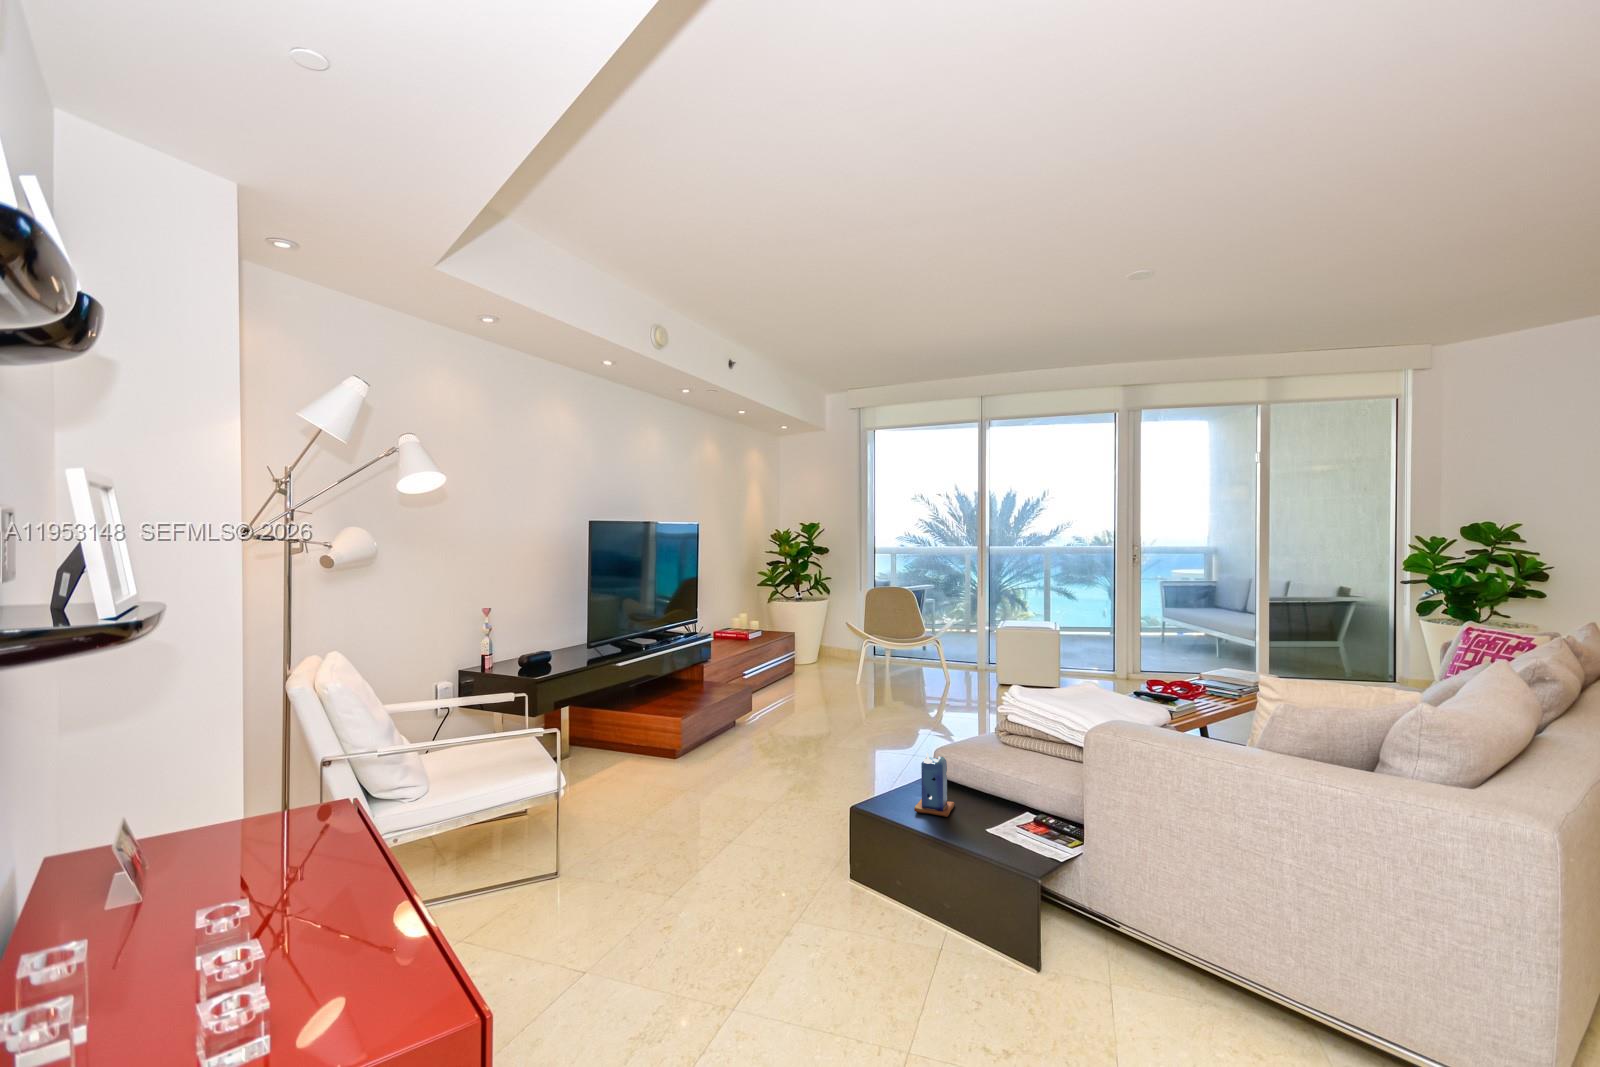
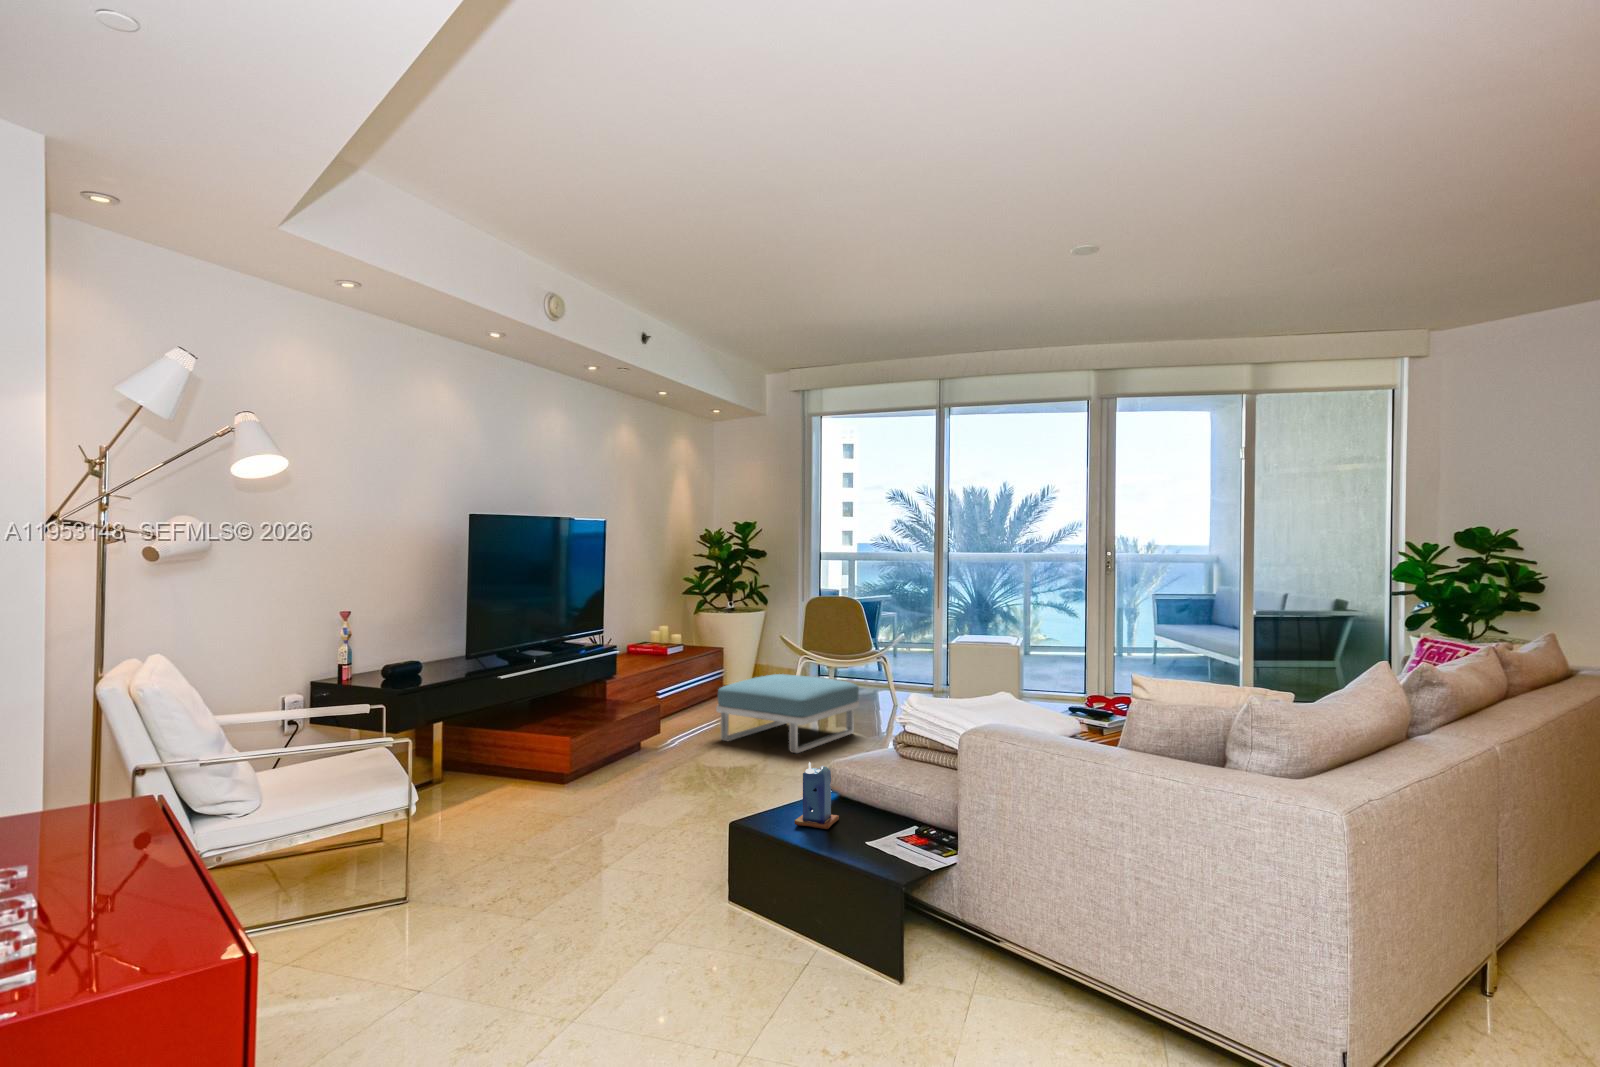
footstool: none [800,657,925,729] -> present [716,674,859,753]

